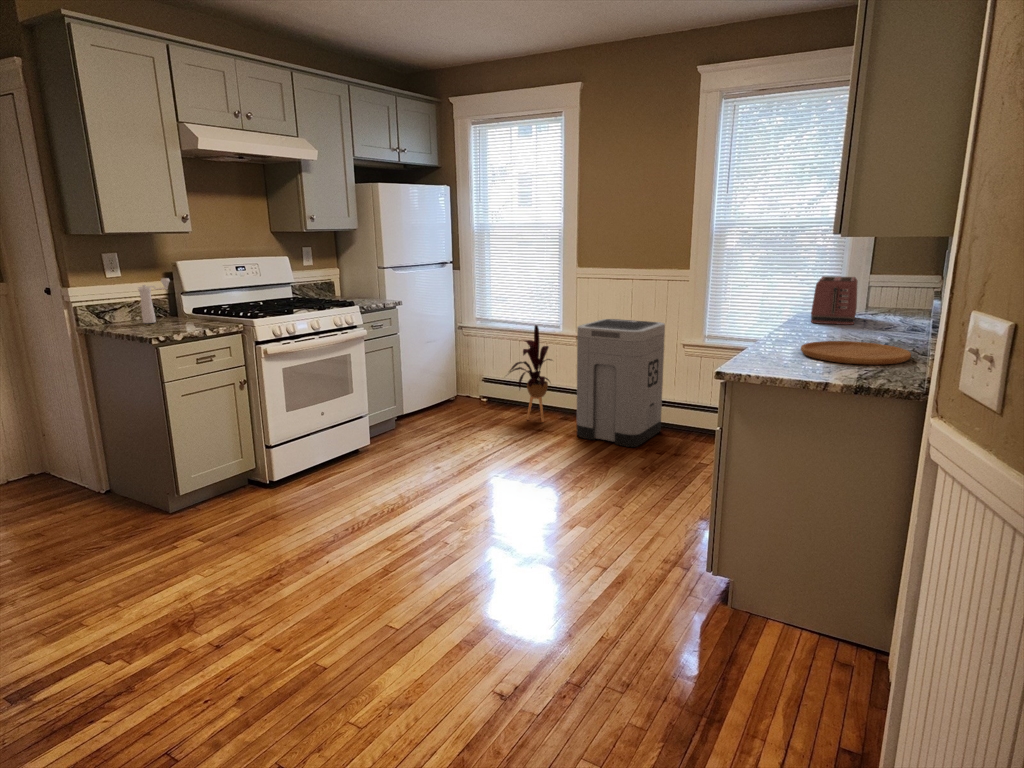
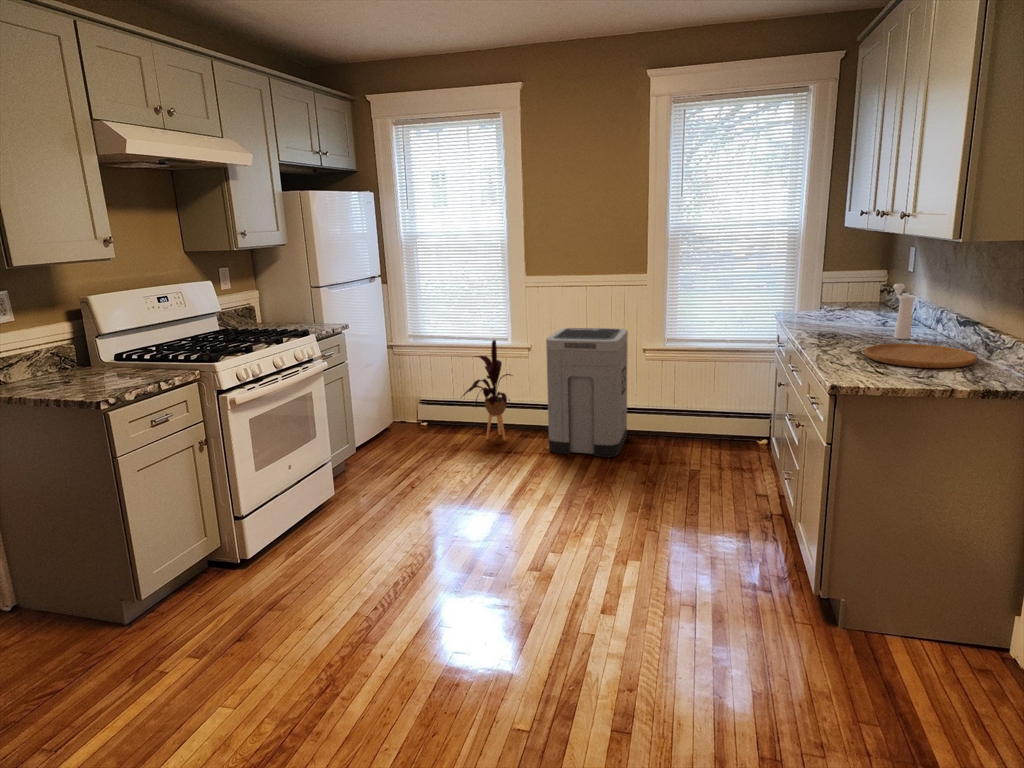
toaster: present [811,276,858,325] -> none [793,277,847,324]
pepper mill: present [138,278,170,323] -> present [893,284,915,339]

